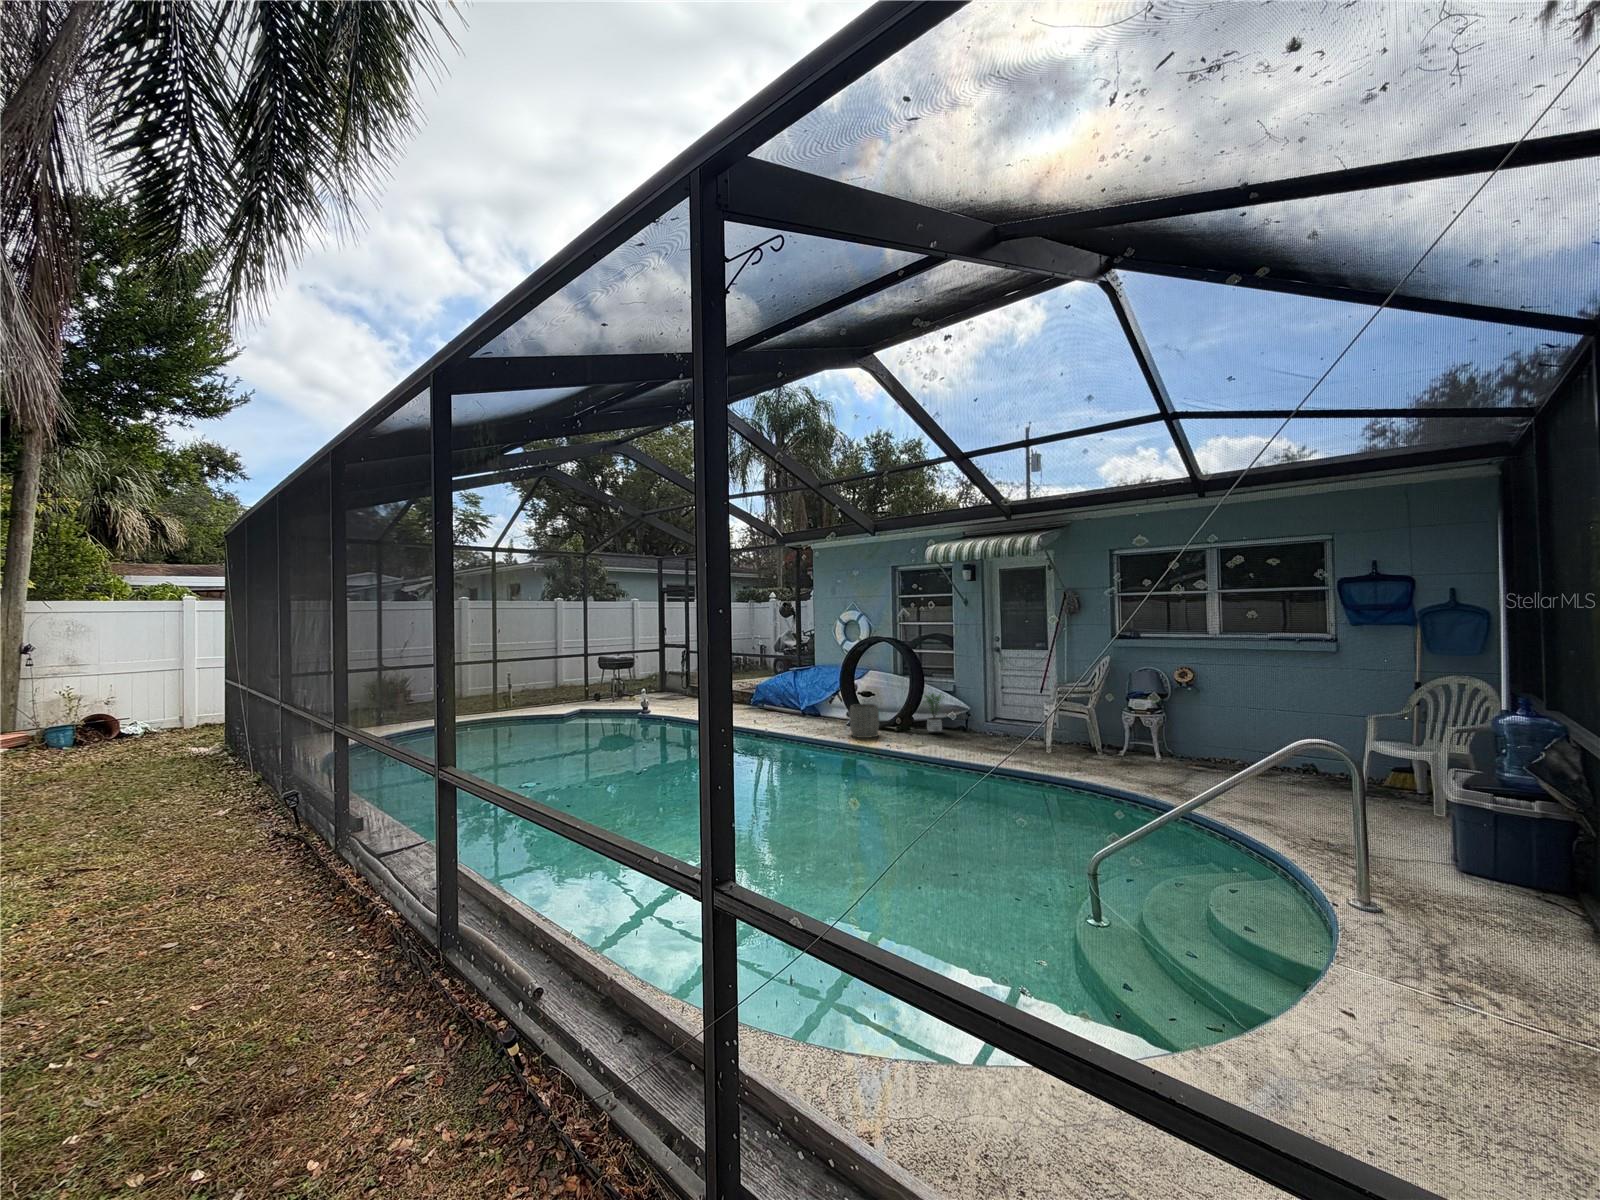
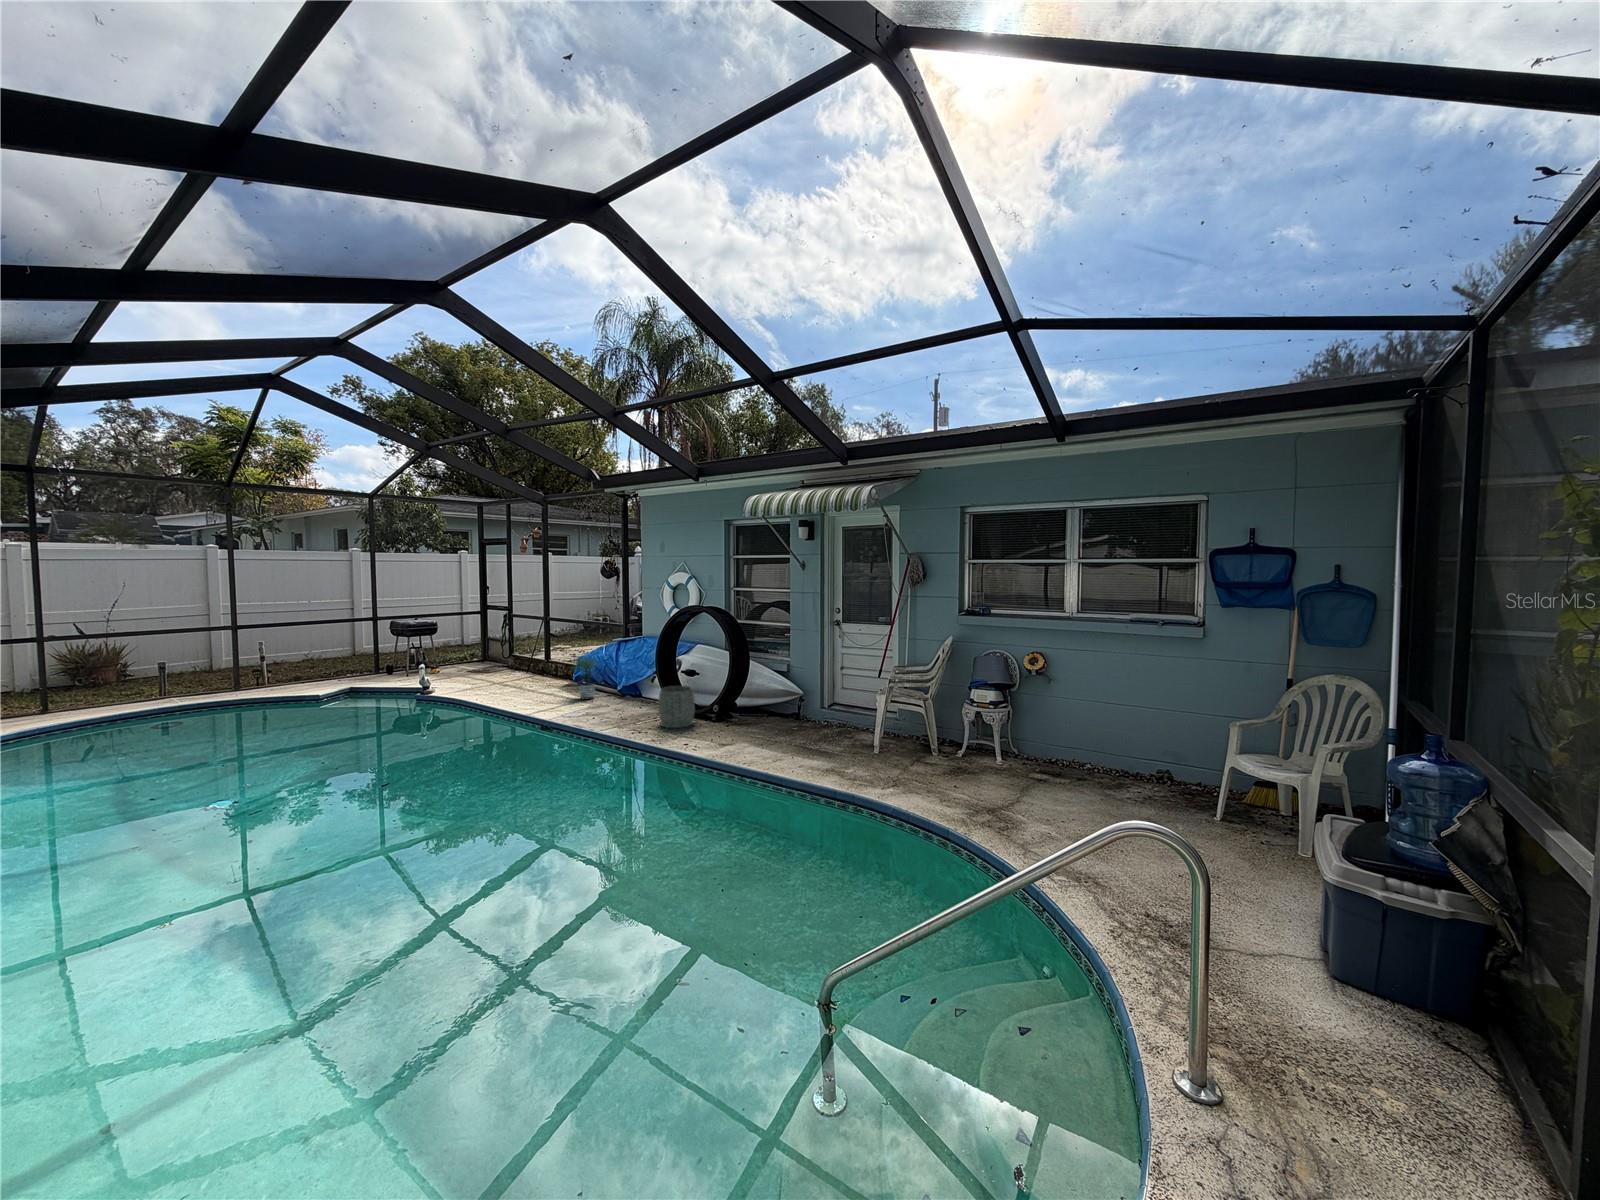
potted plant: present [923,693,942,734] -> present [571,658,596,700]

